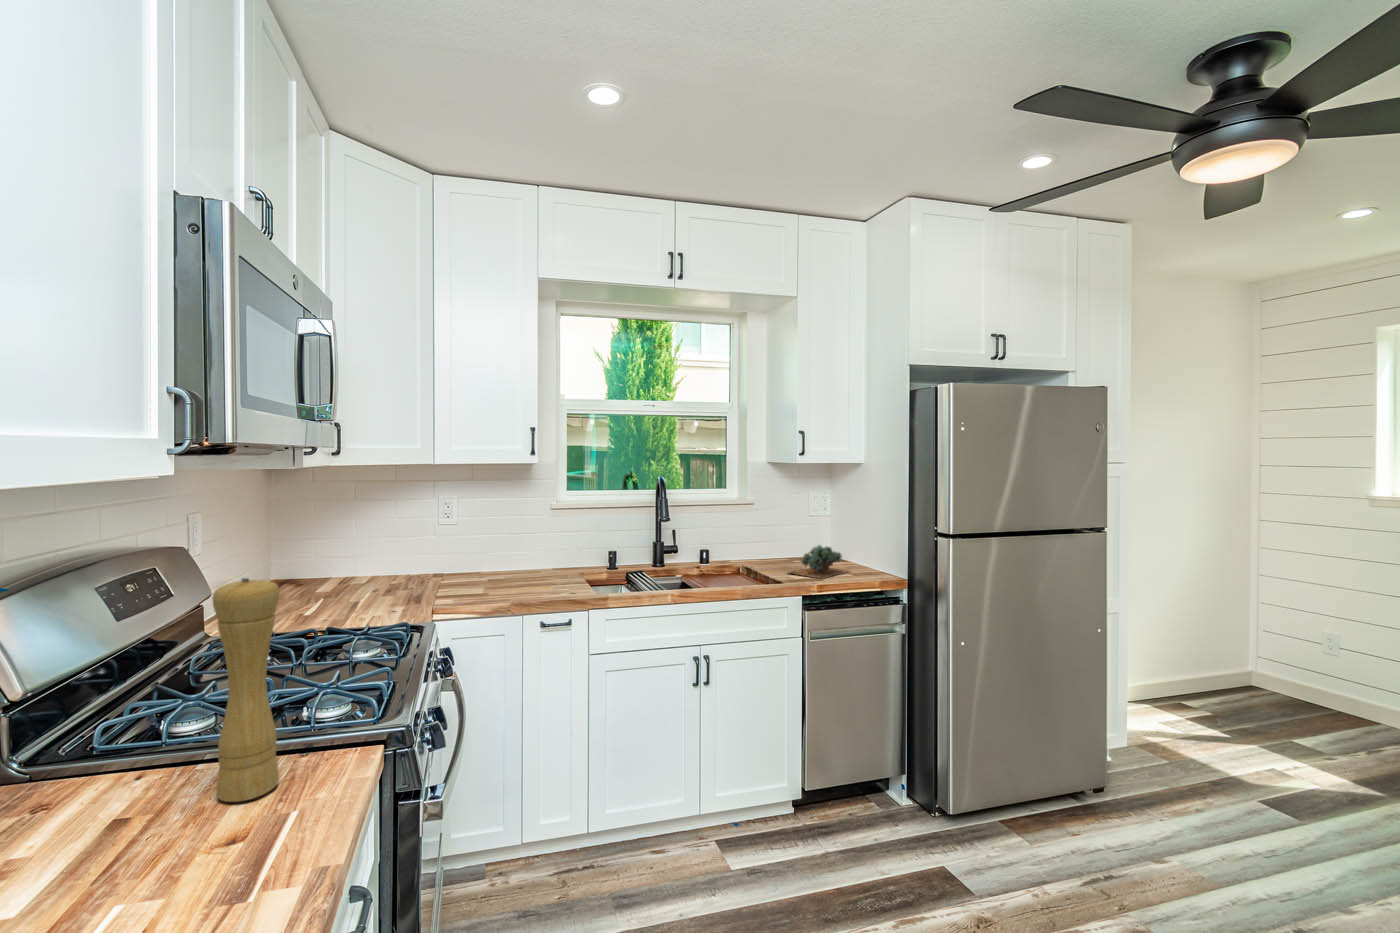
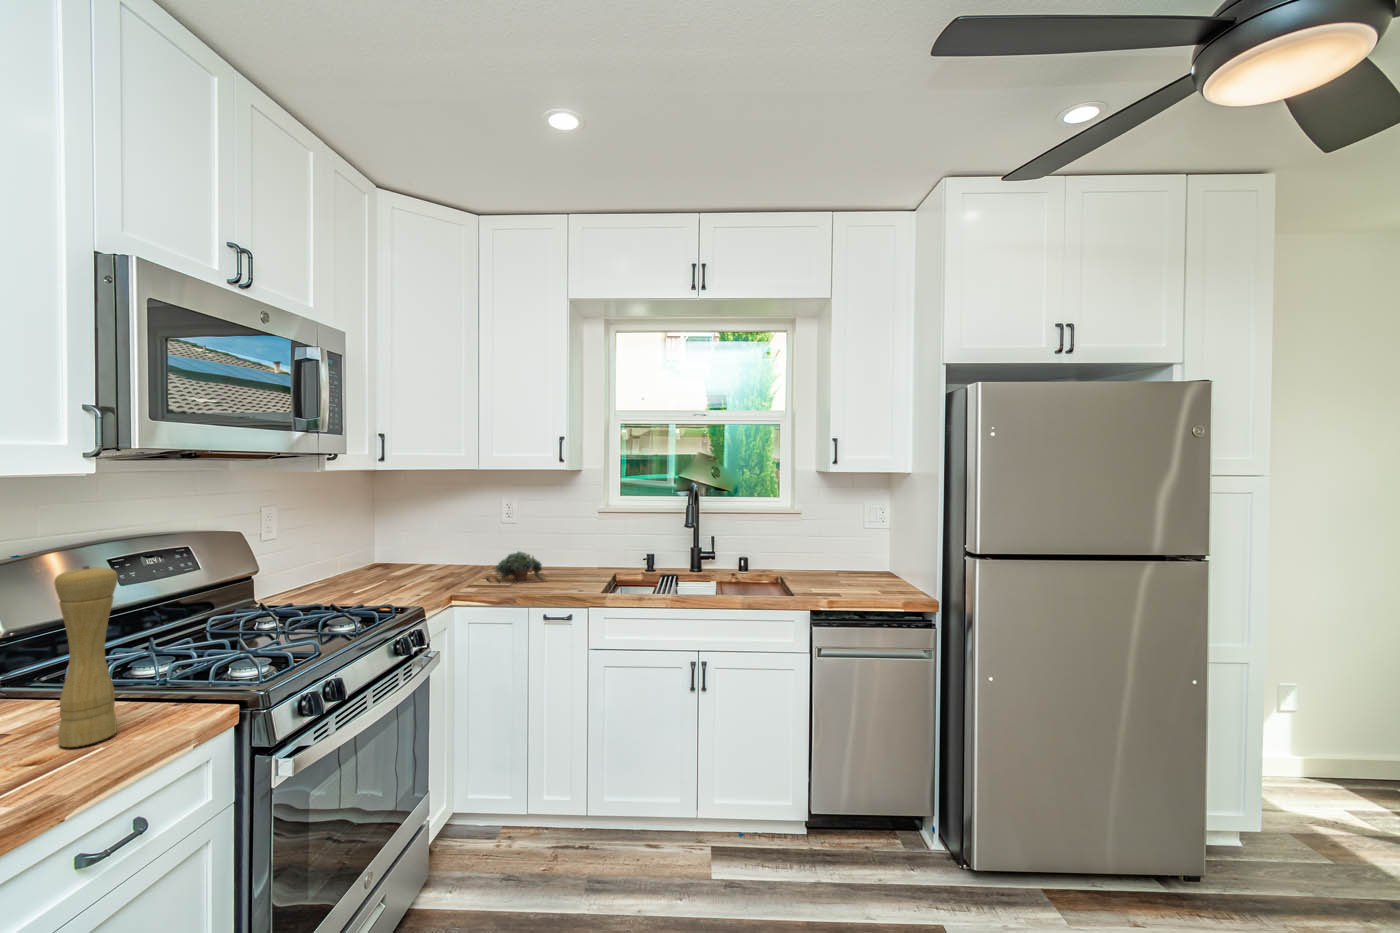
succulent plant: present [789,545,849,579] -> present [486,551,547,584]

